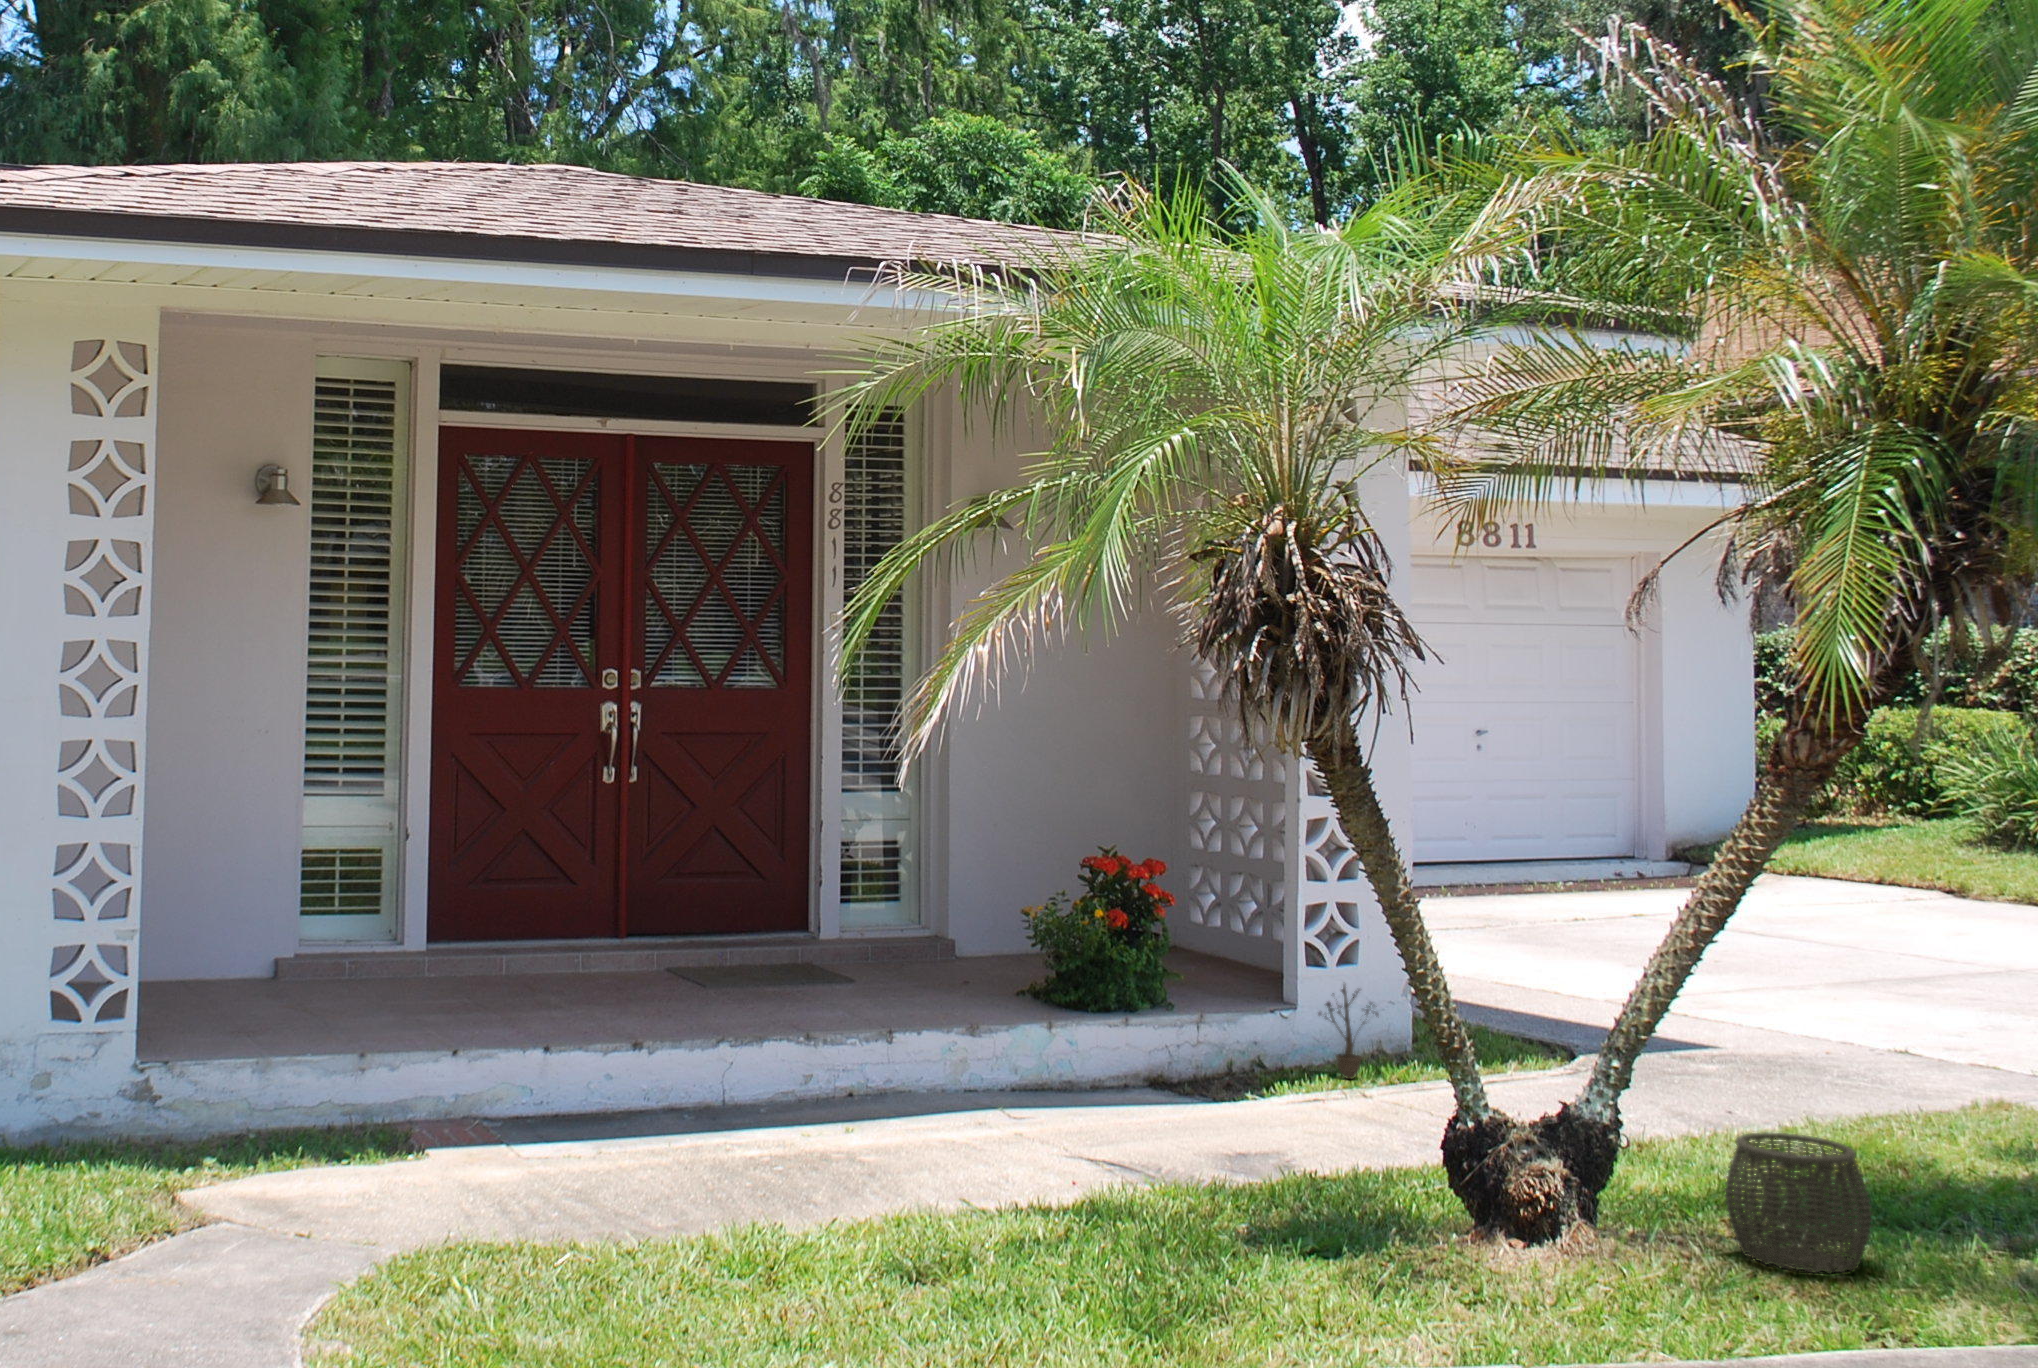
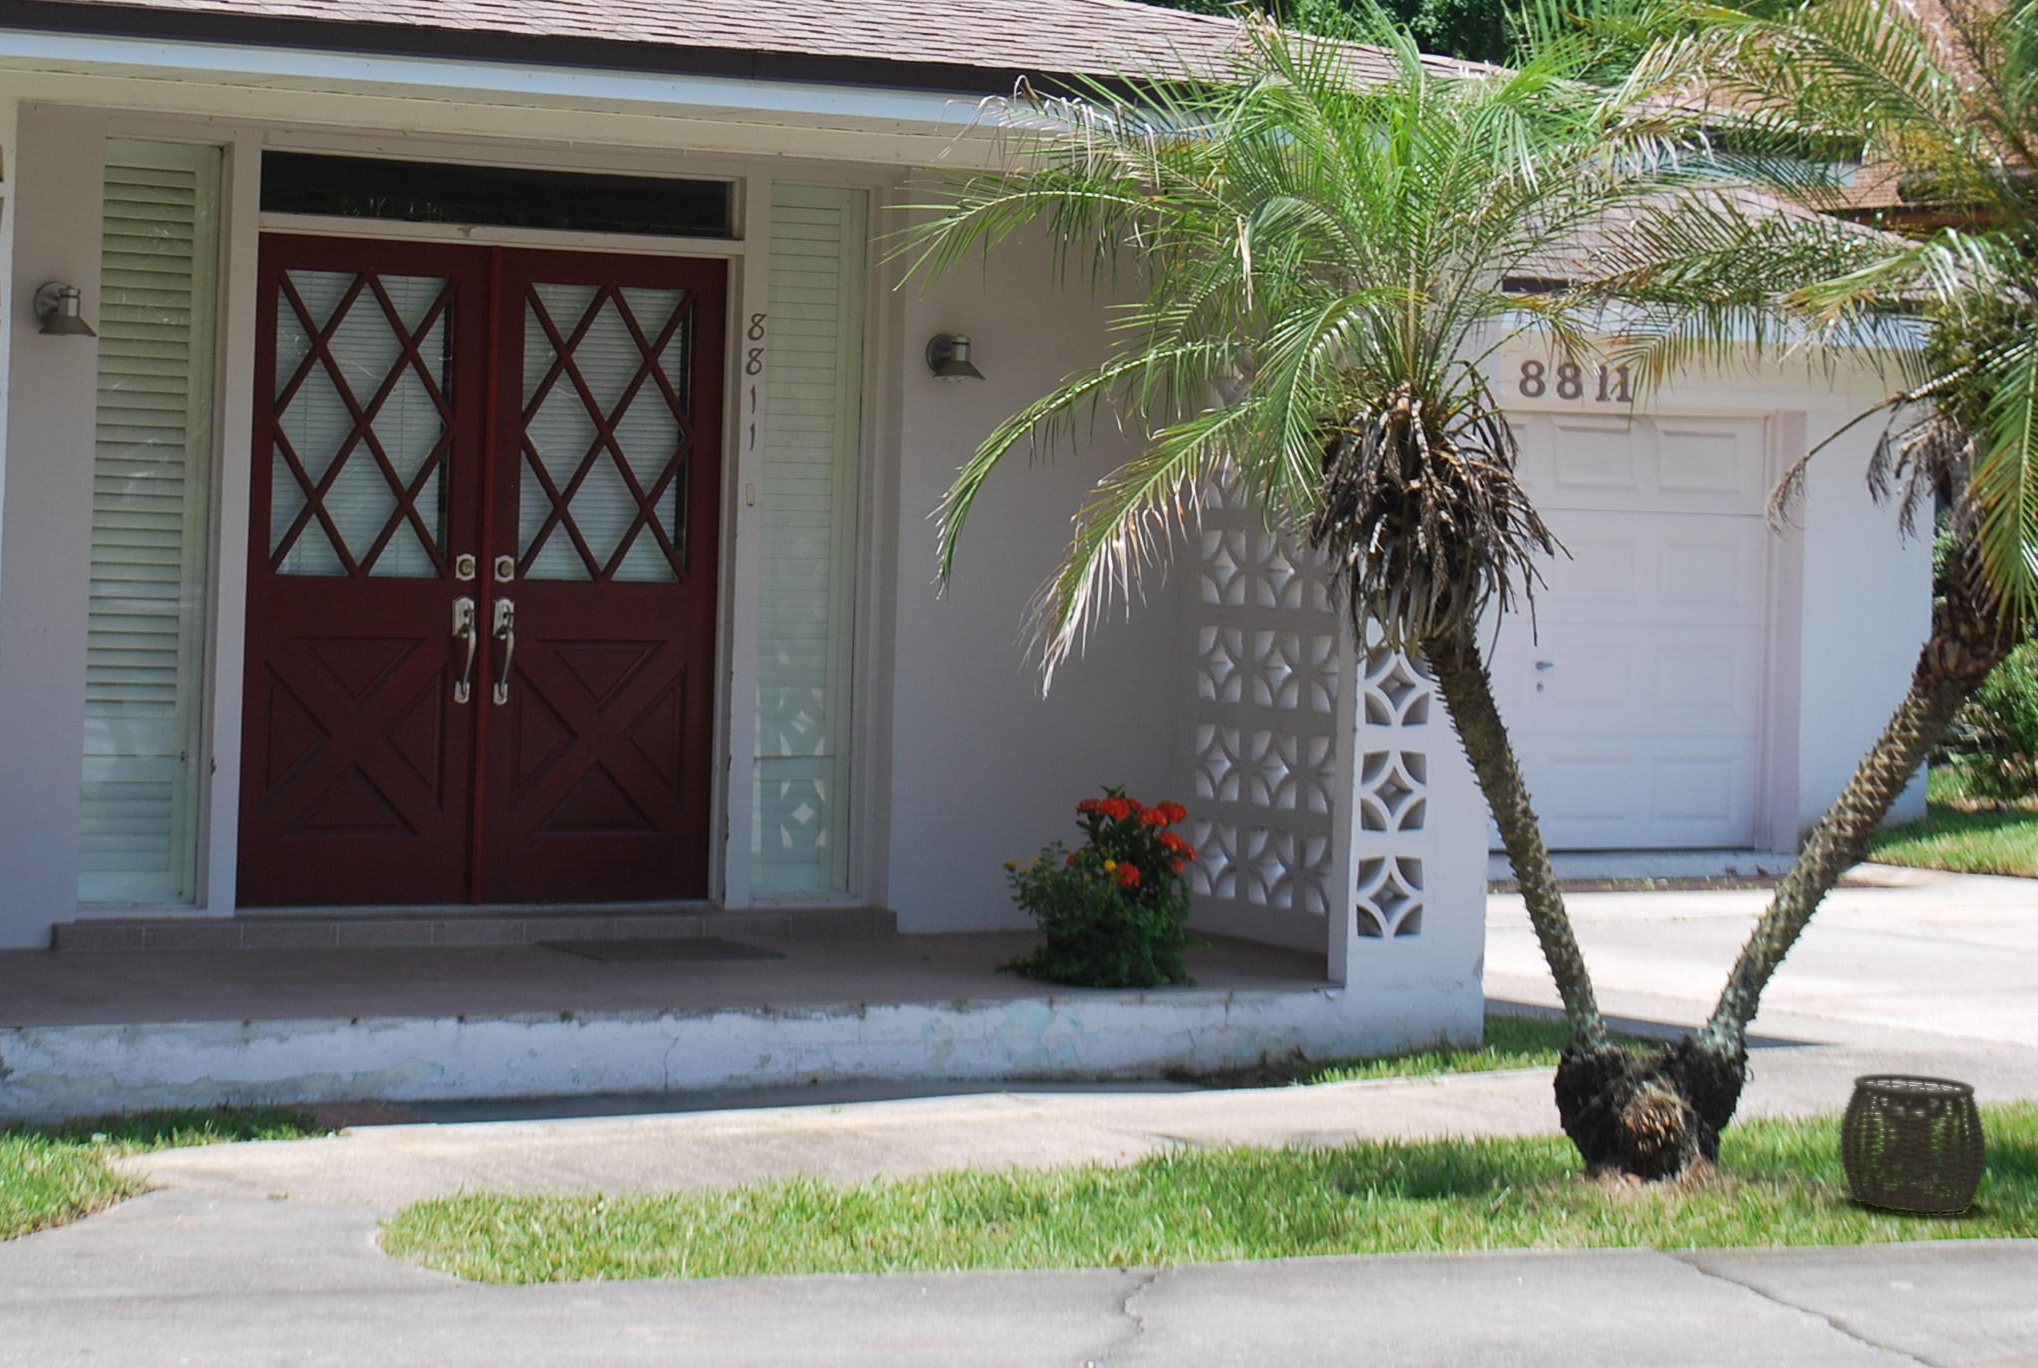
decorative plant: present [1311,985,1378,1079] -> none [1360,949,1449,1064]

